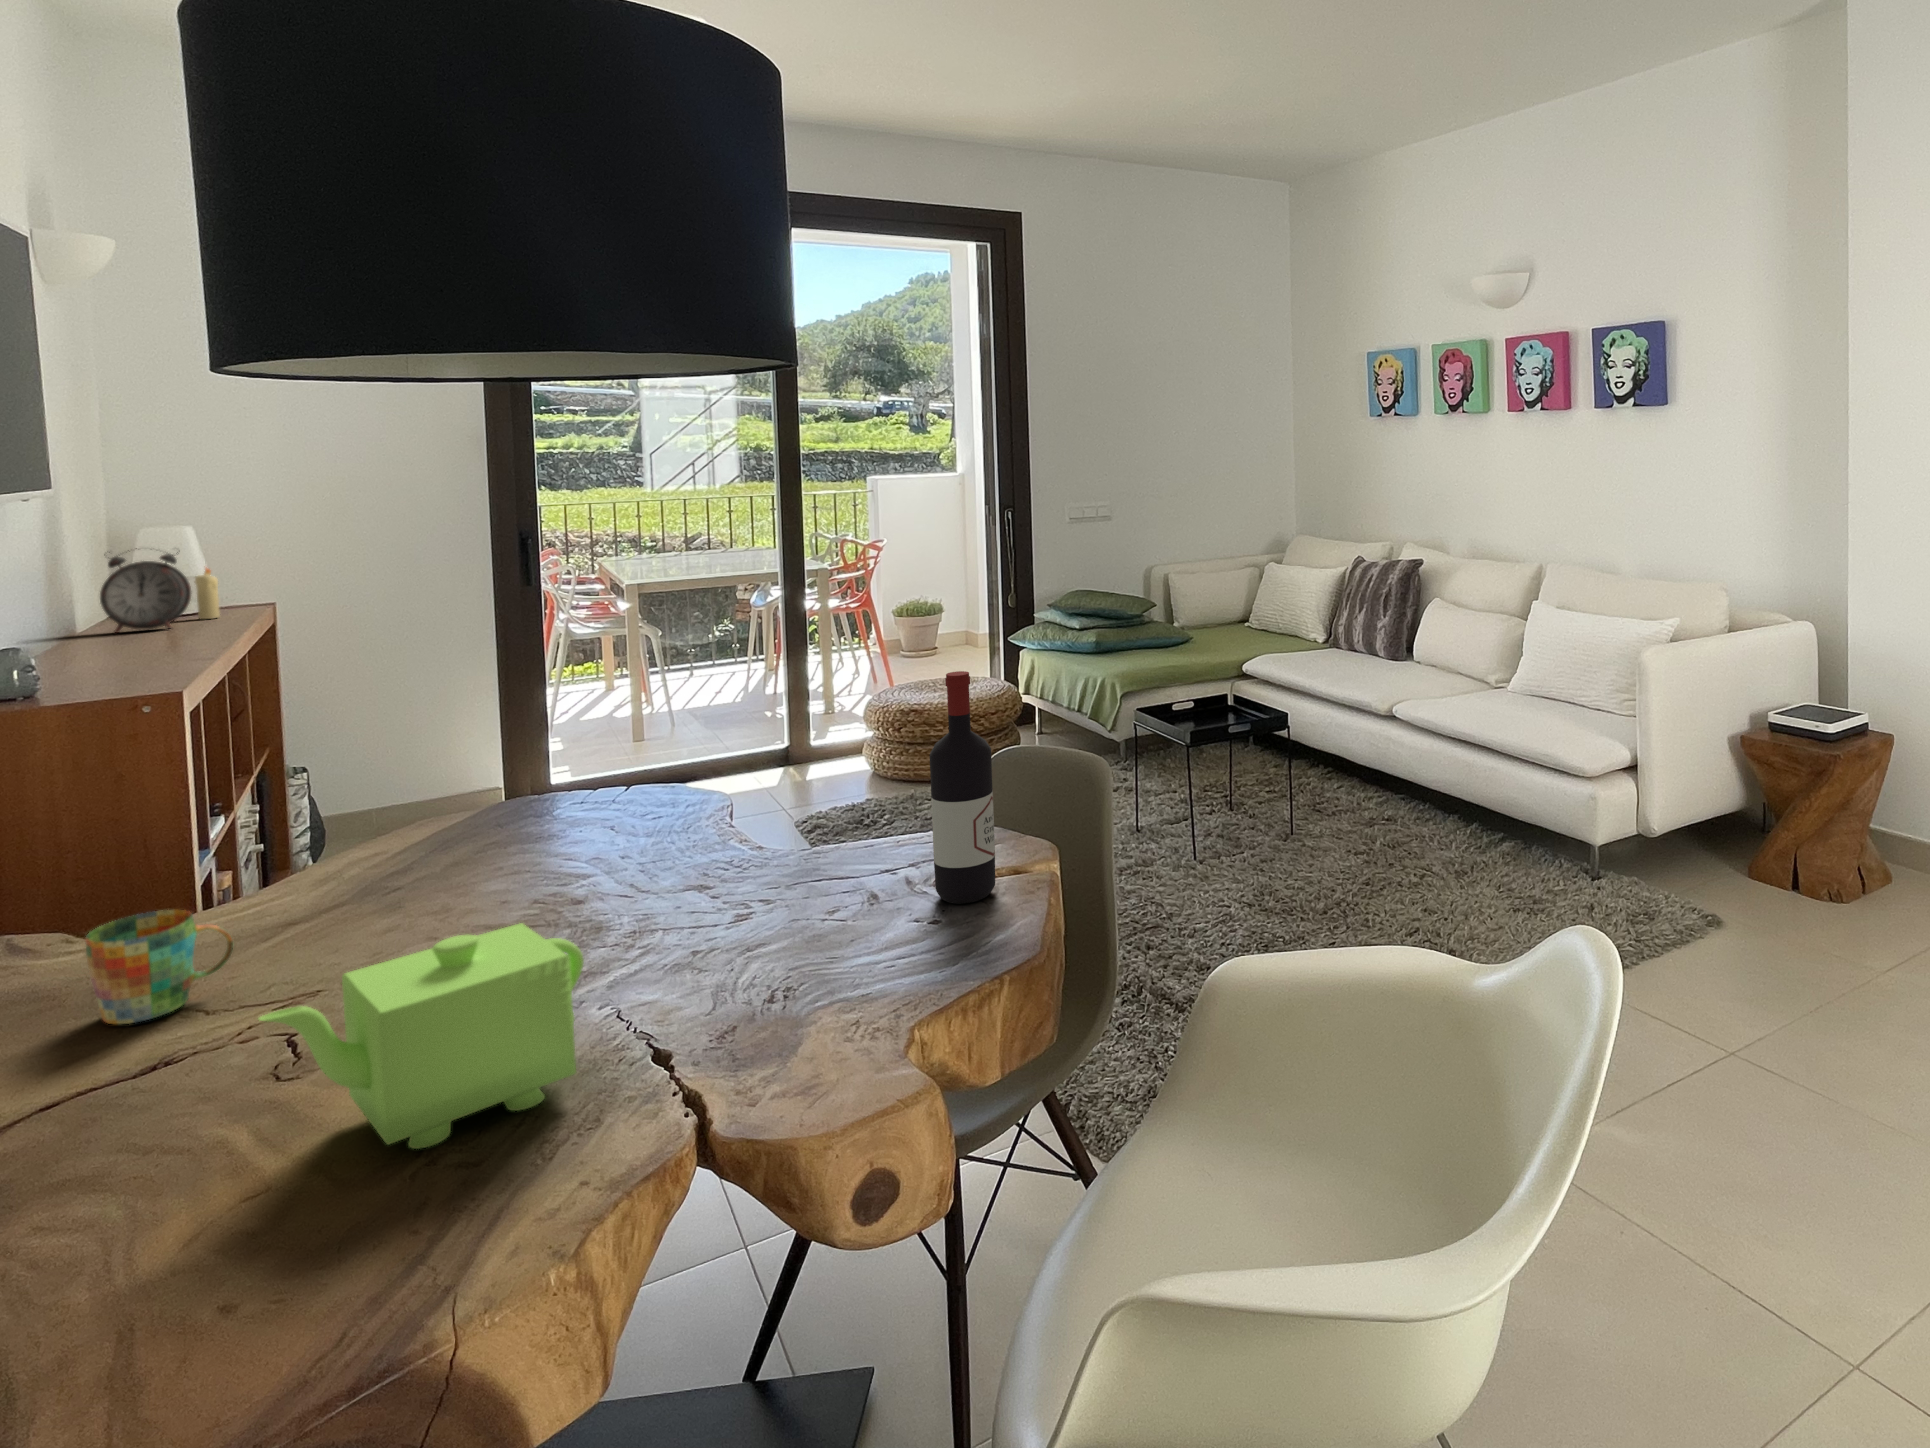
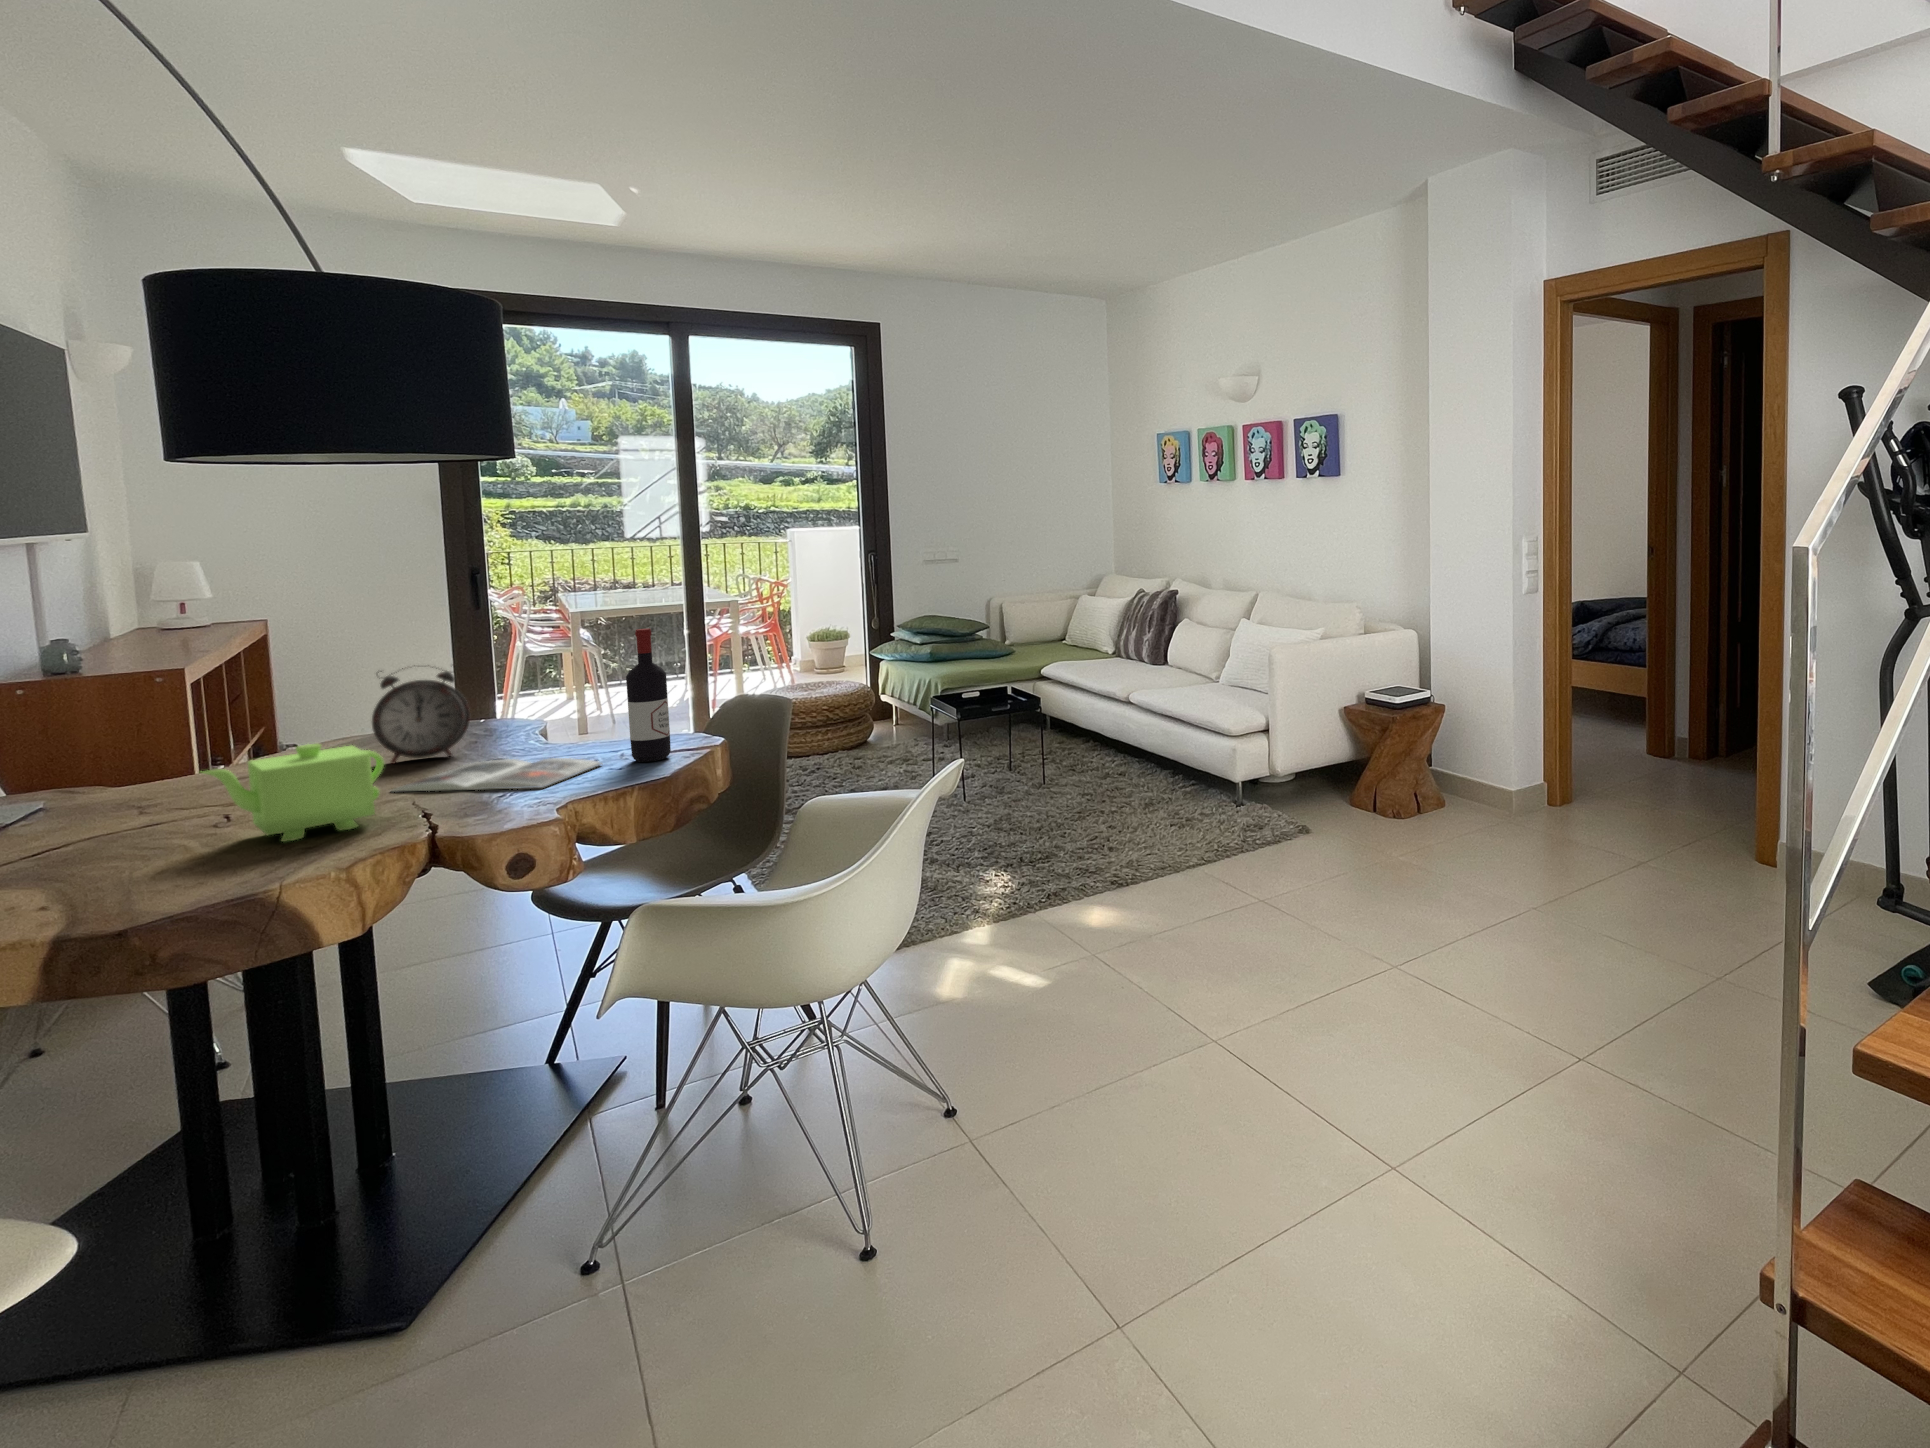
alarm clock: present [100,548,192,633] -> present [372,665,470,764]
candle: present [195,568,220,619] -> none [203,590,223,629]
magazine: none [558,897,893,979] -> present [390,758,602,792]
mug: present [85,910,233,1024] -> none [114,754,201,810]

